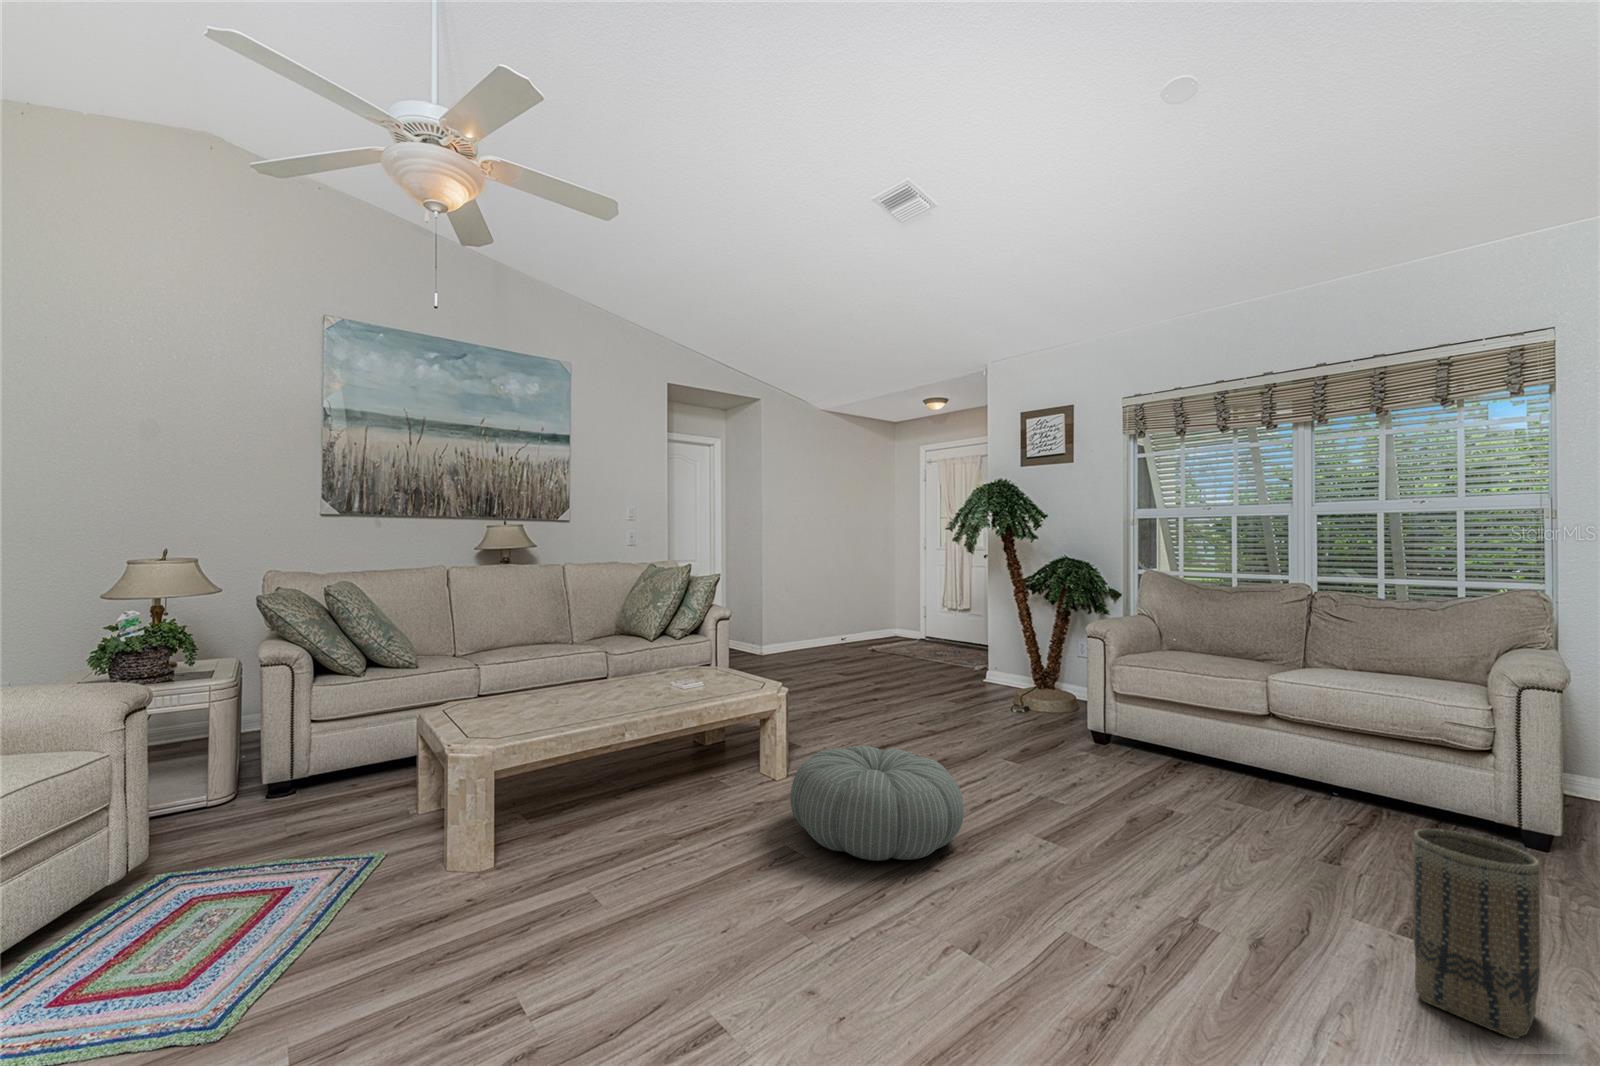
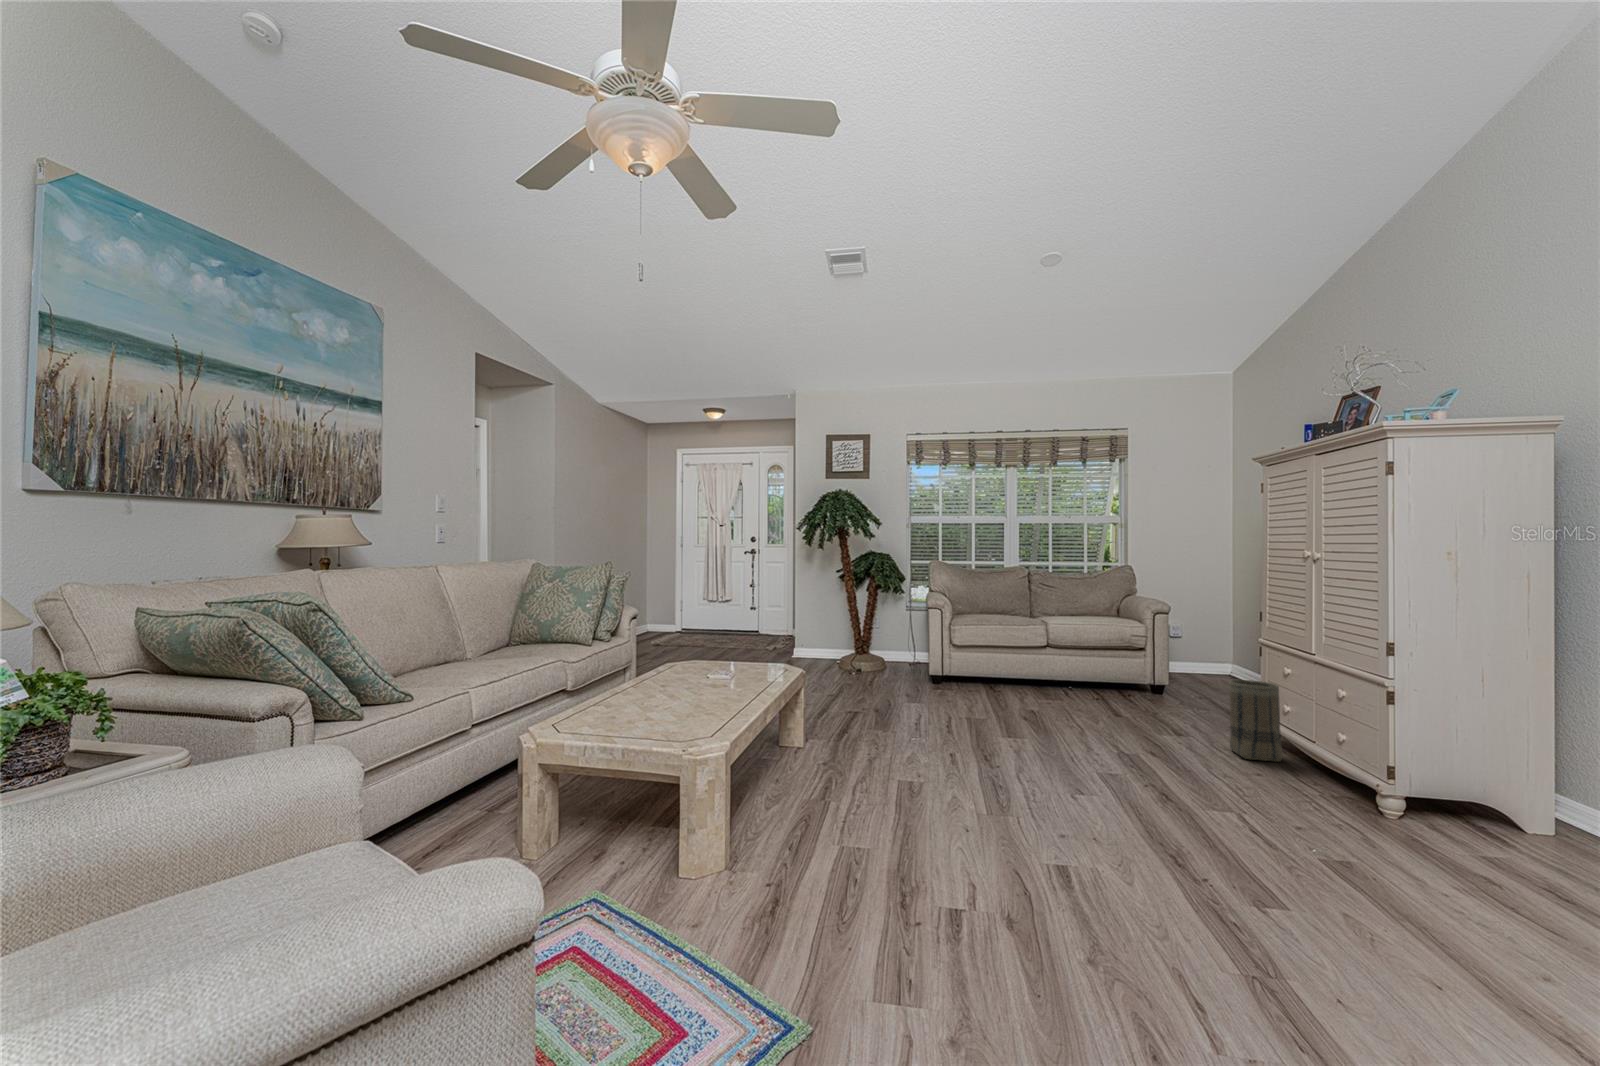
pouf: present [790,746,964,861] -> none [888,700,1020,777]

